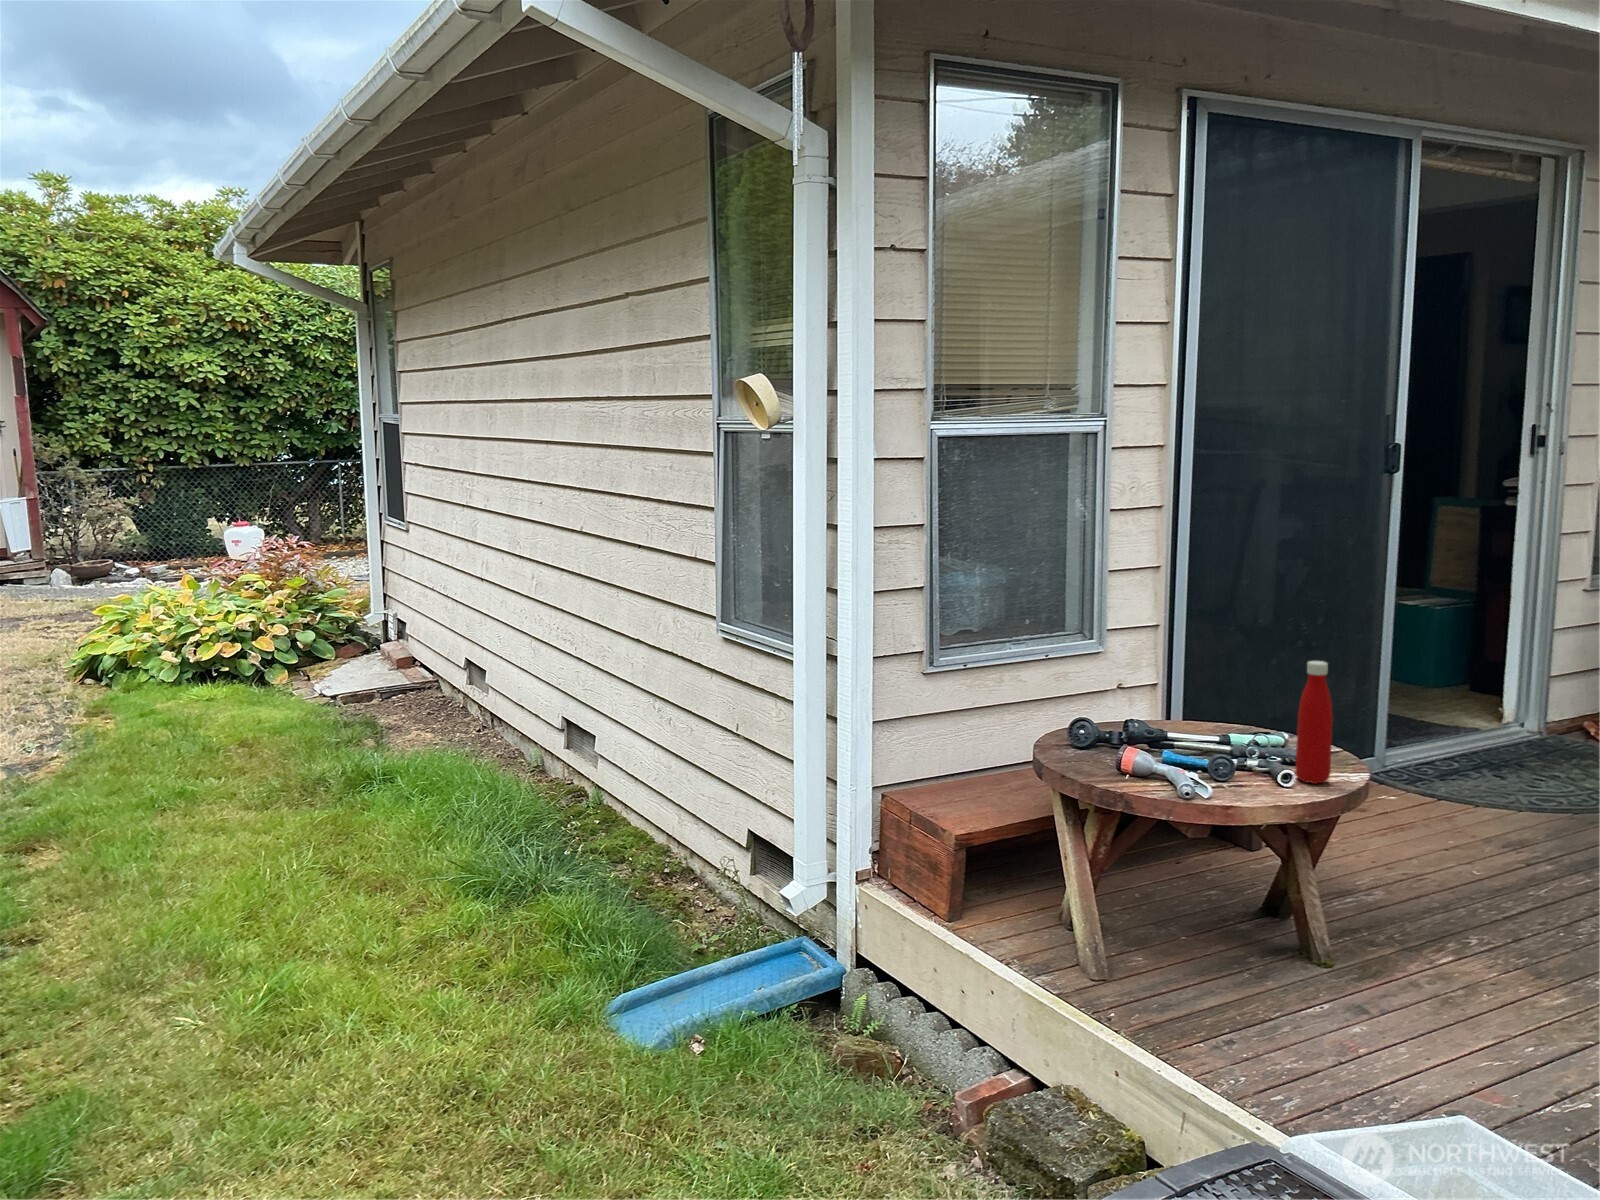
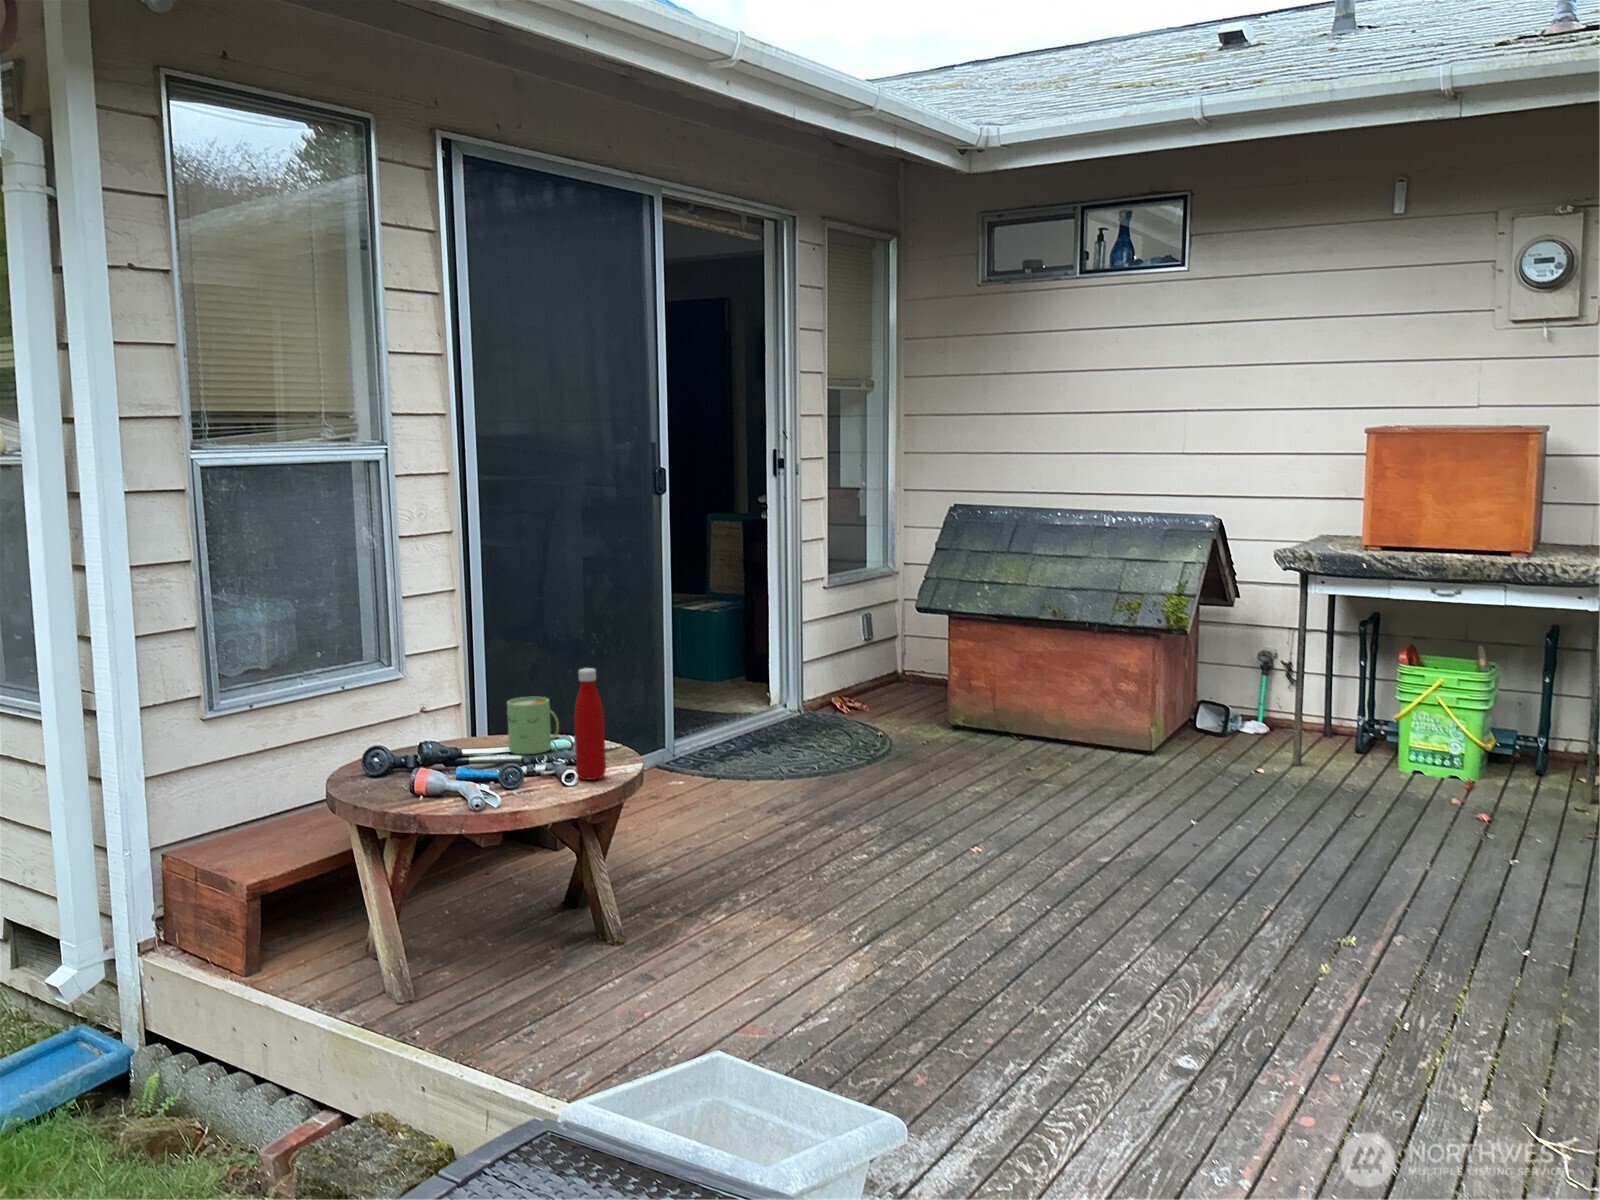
mug: none [1217,685,1274,746] -> present [507,697,559,754]

